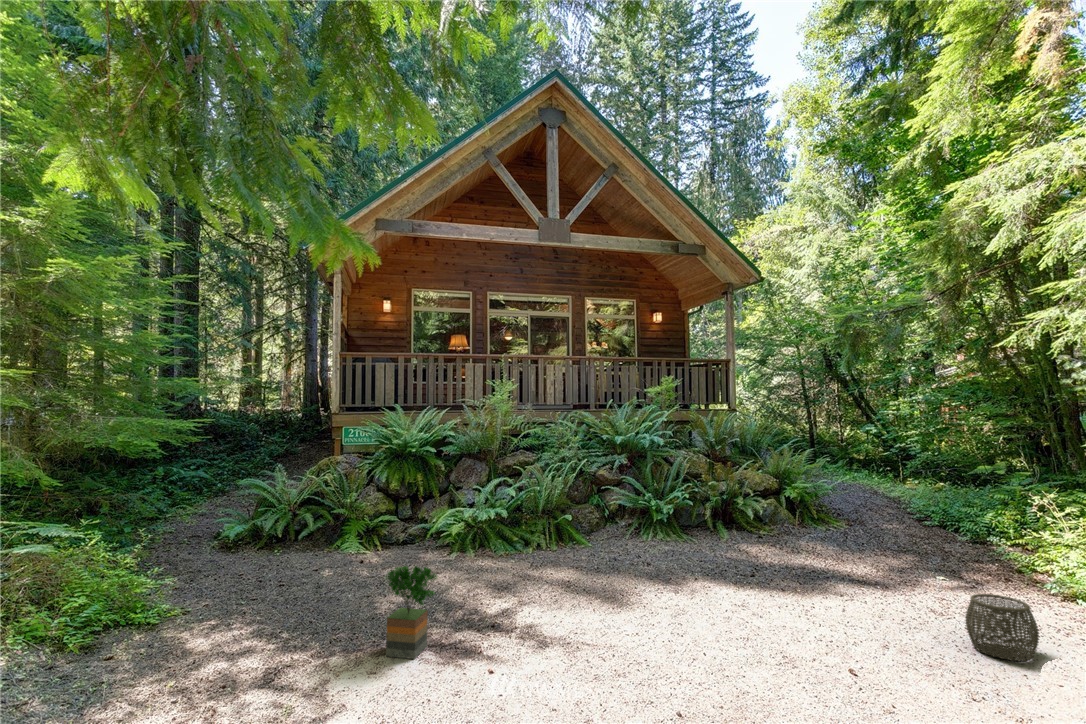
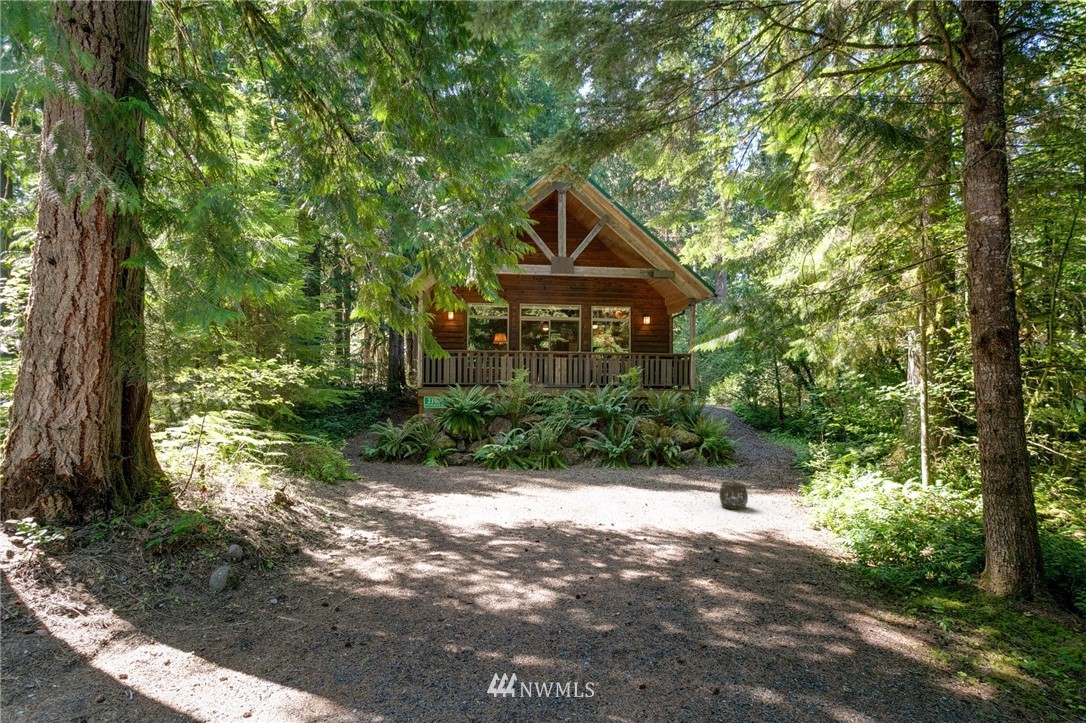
potted tree: present [386,566,437,659] -> none [450,459,475,499]

